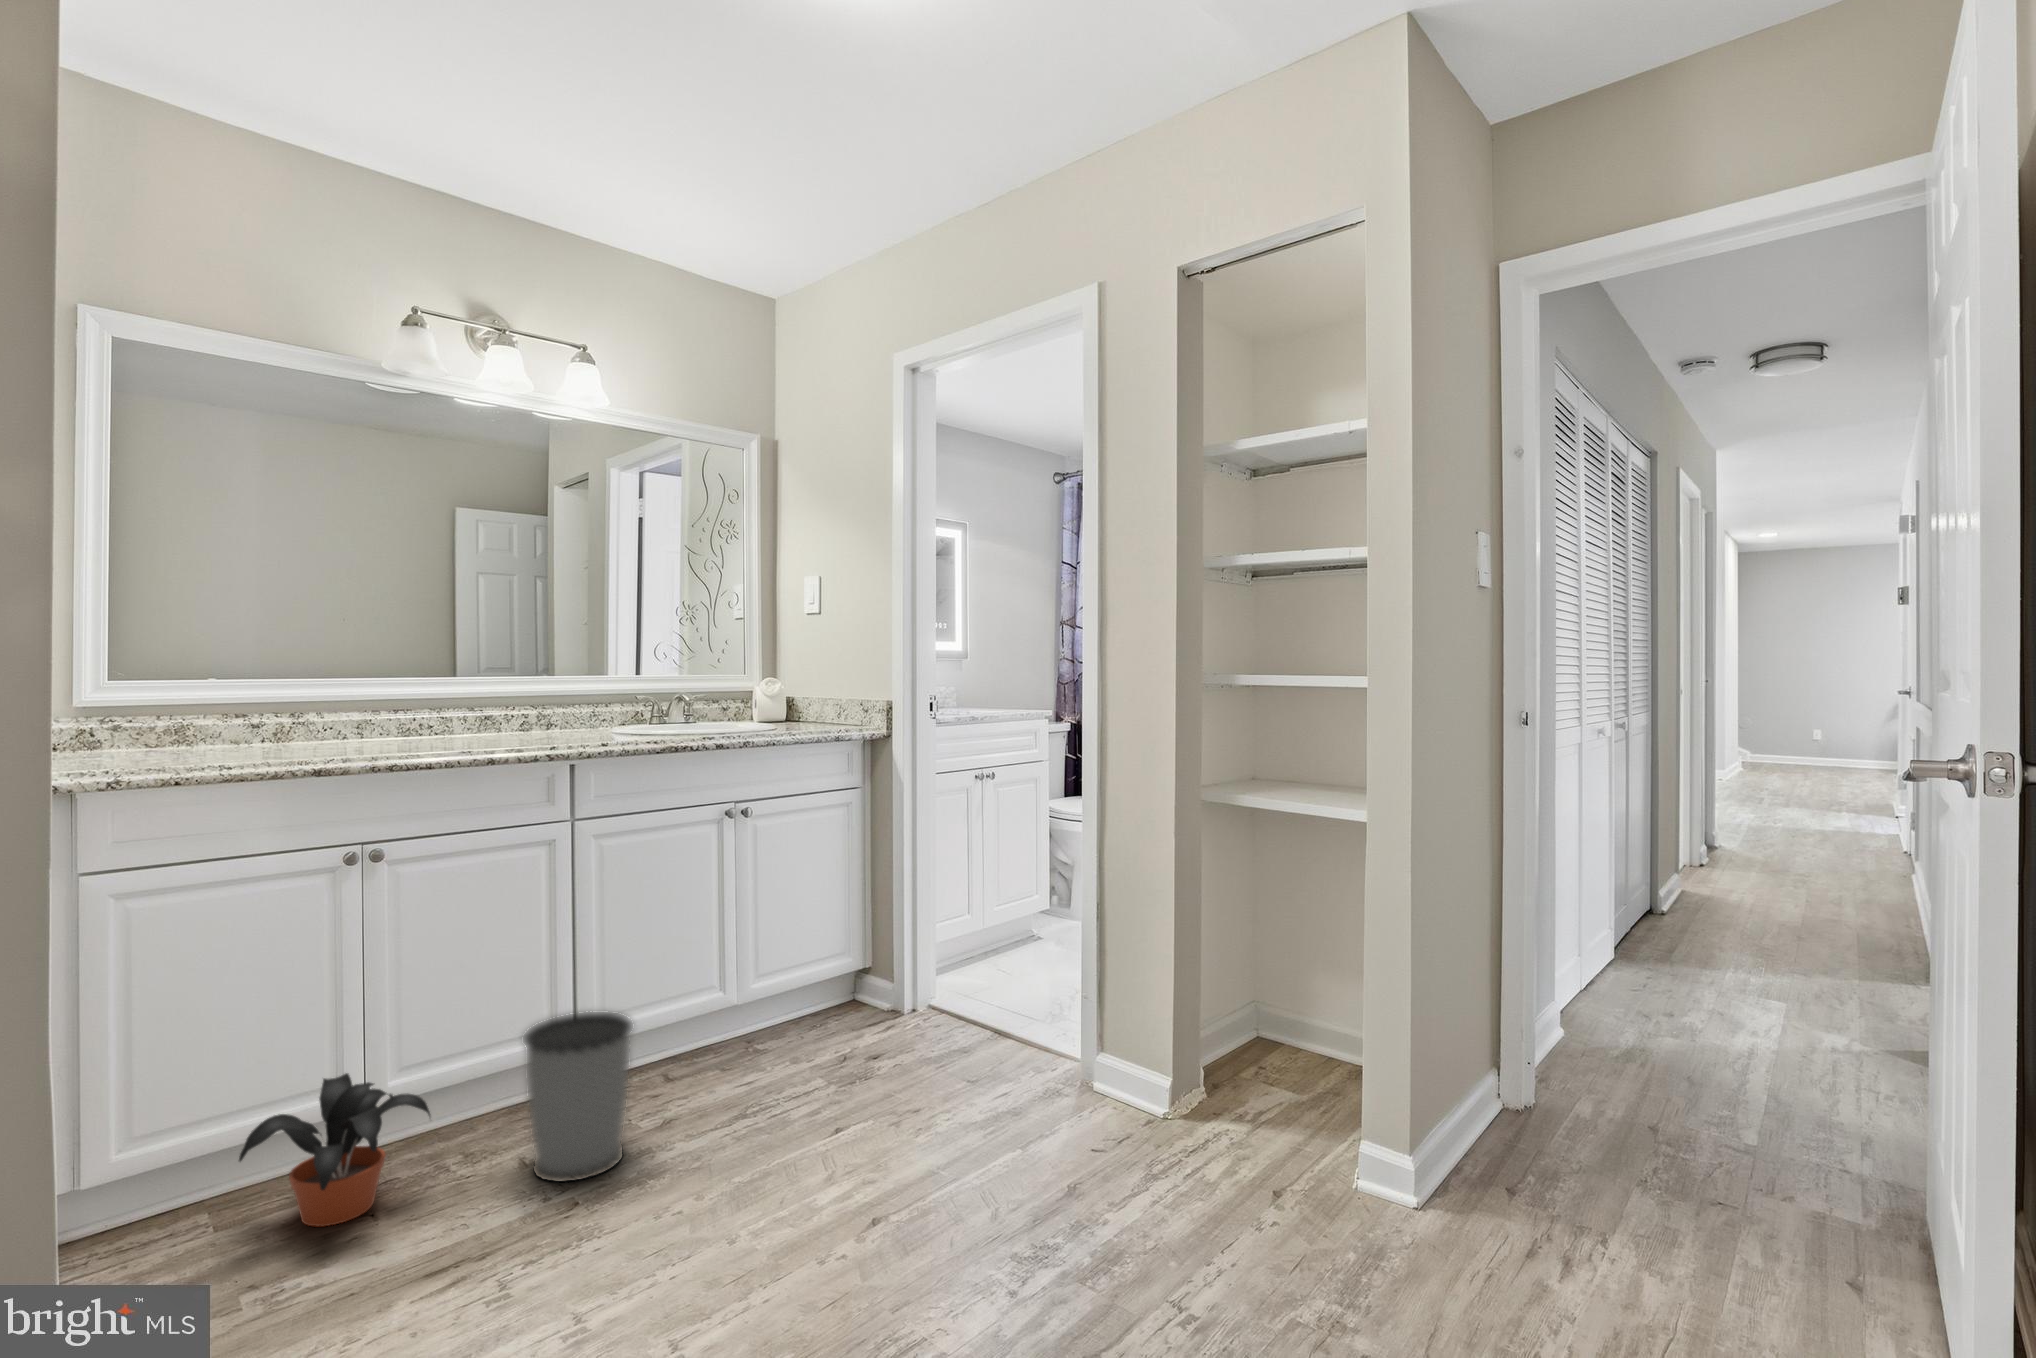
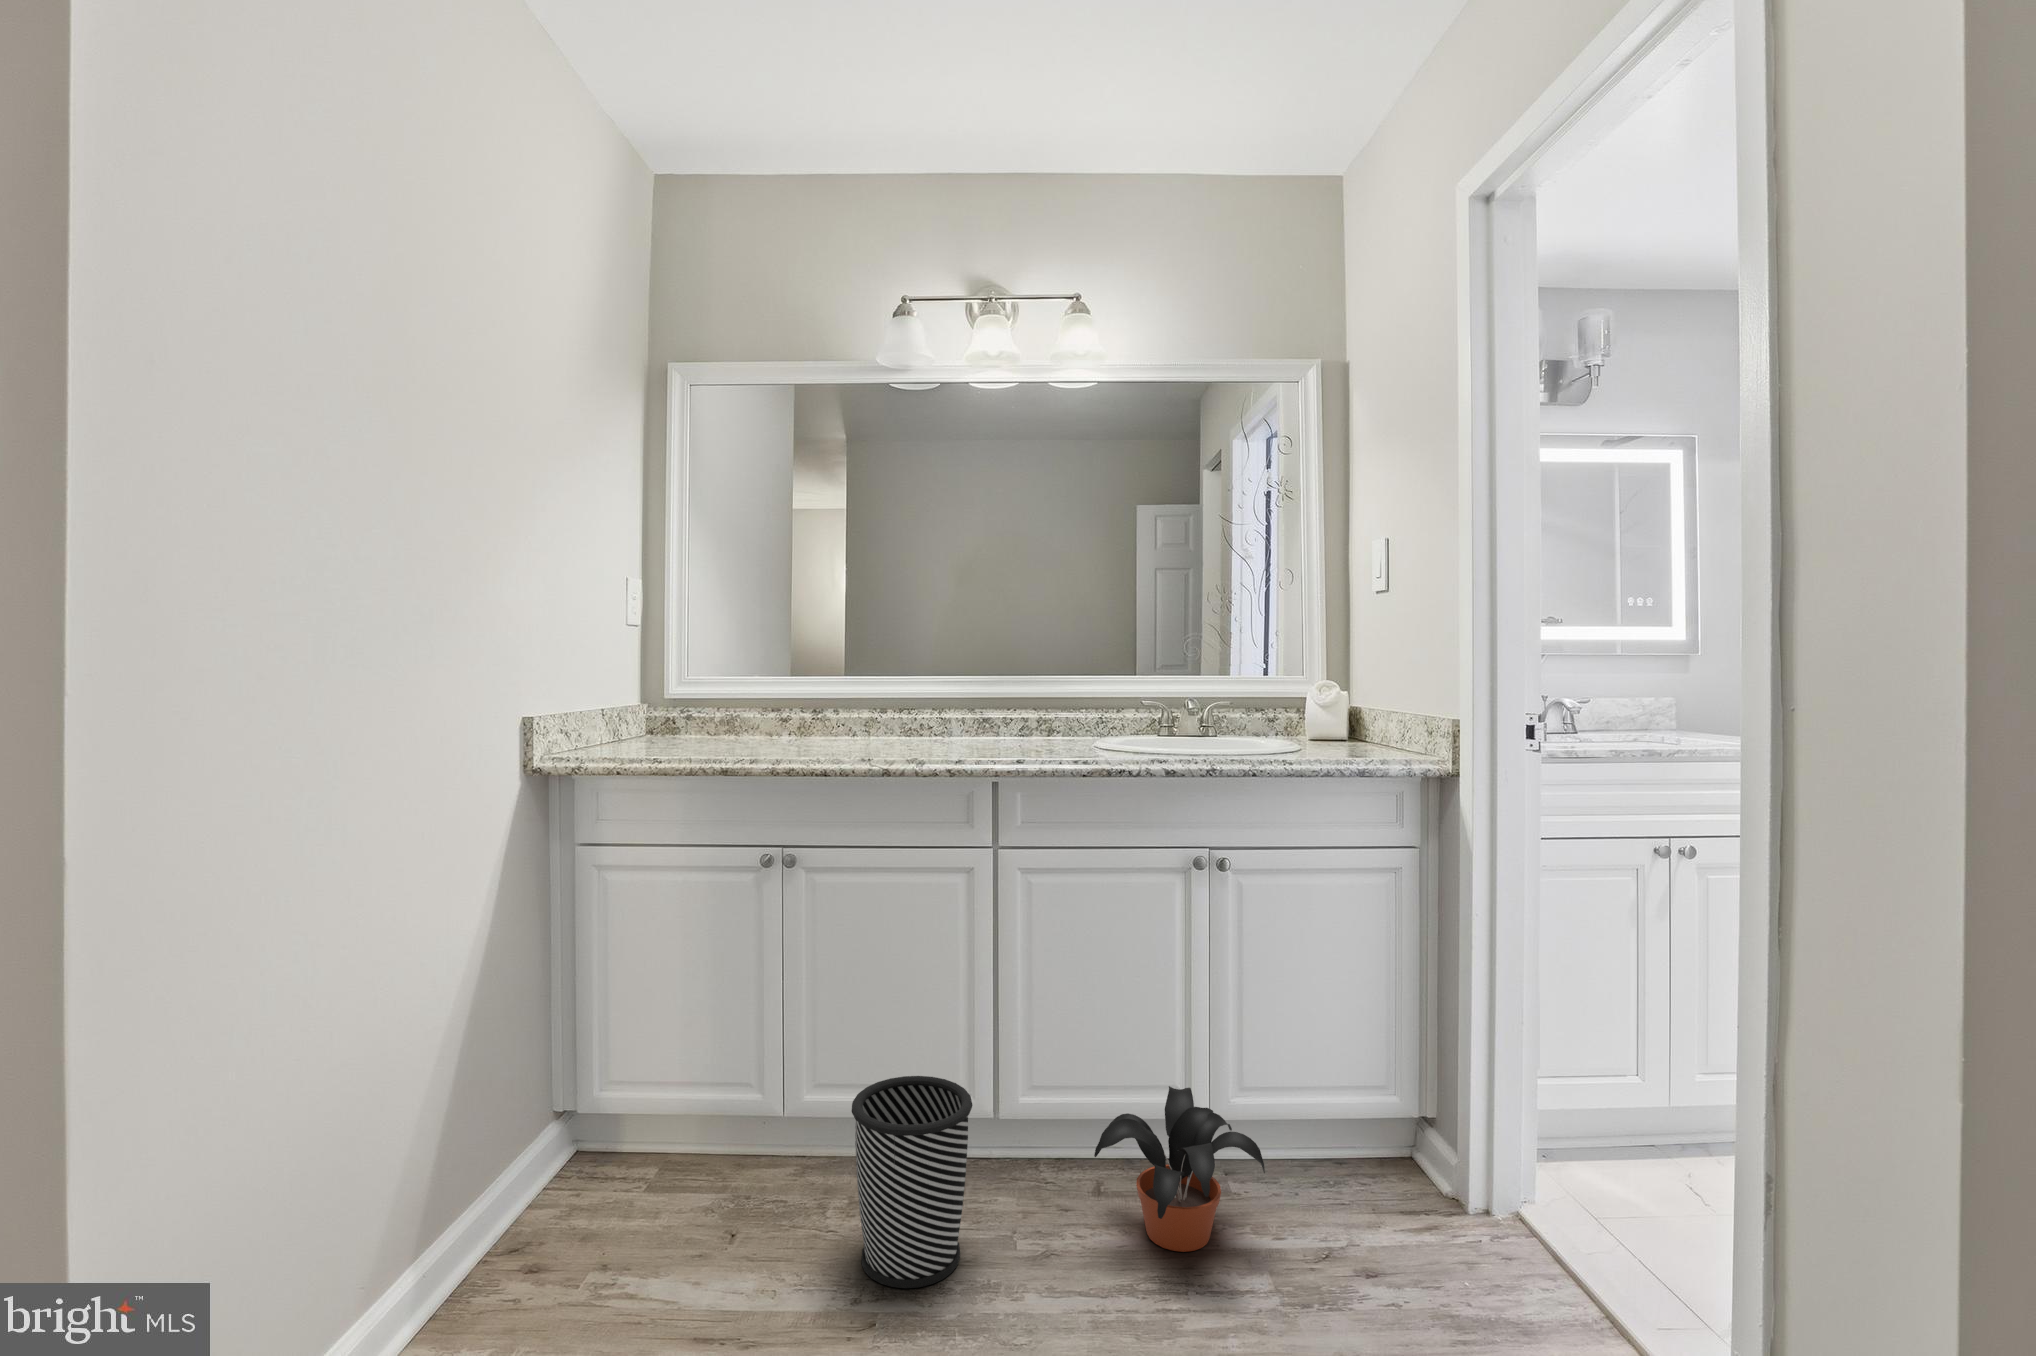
potted plant: present [239,1073,430,1226] -> present [1094,1086,1265,1252]

